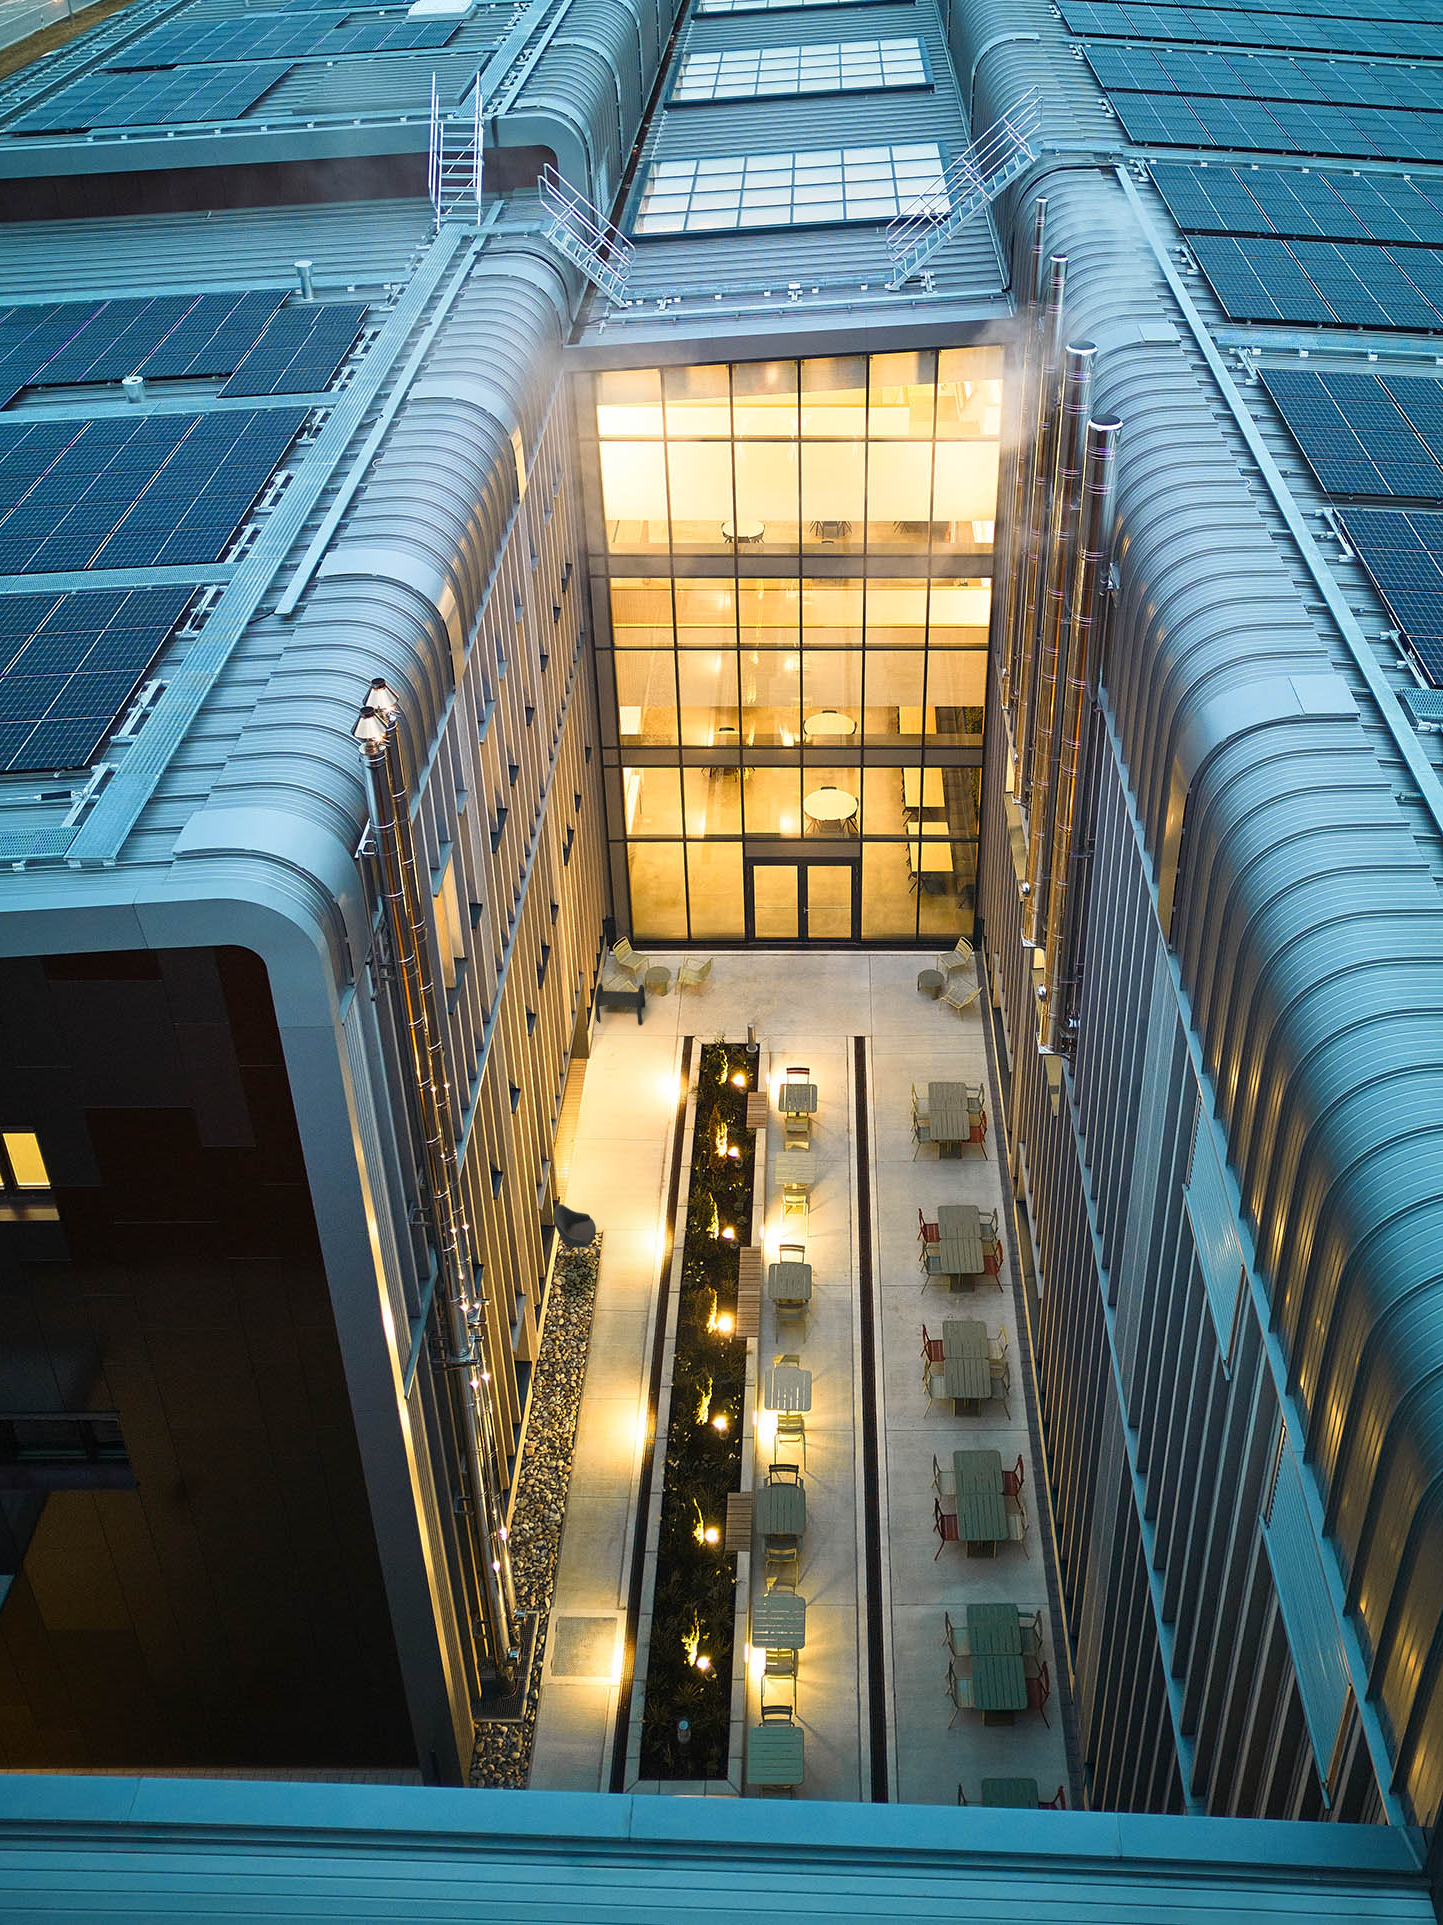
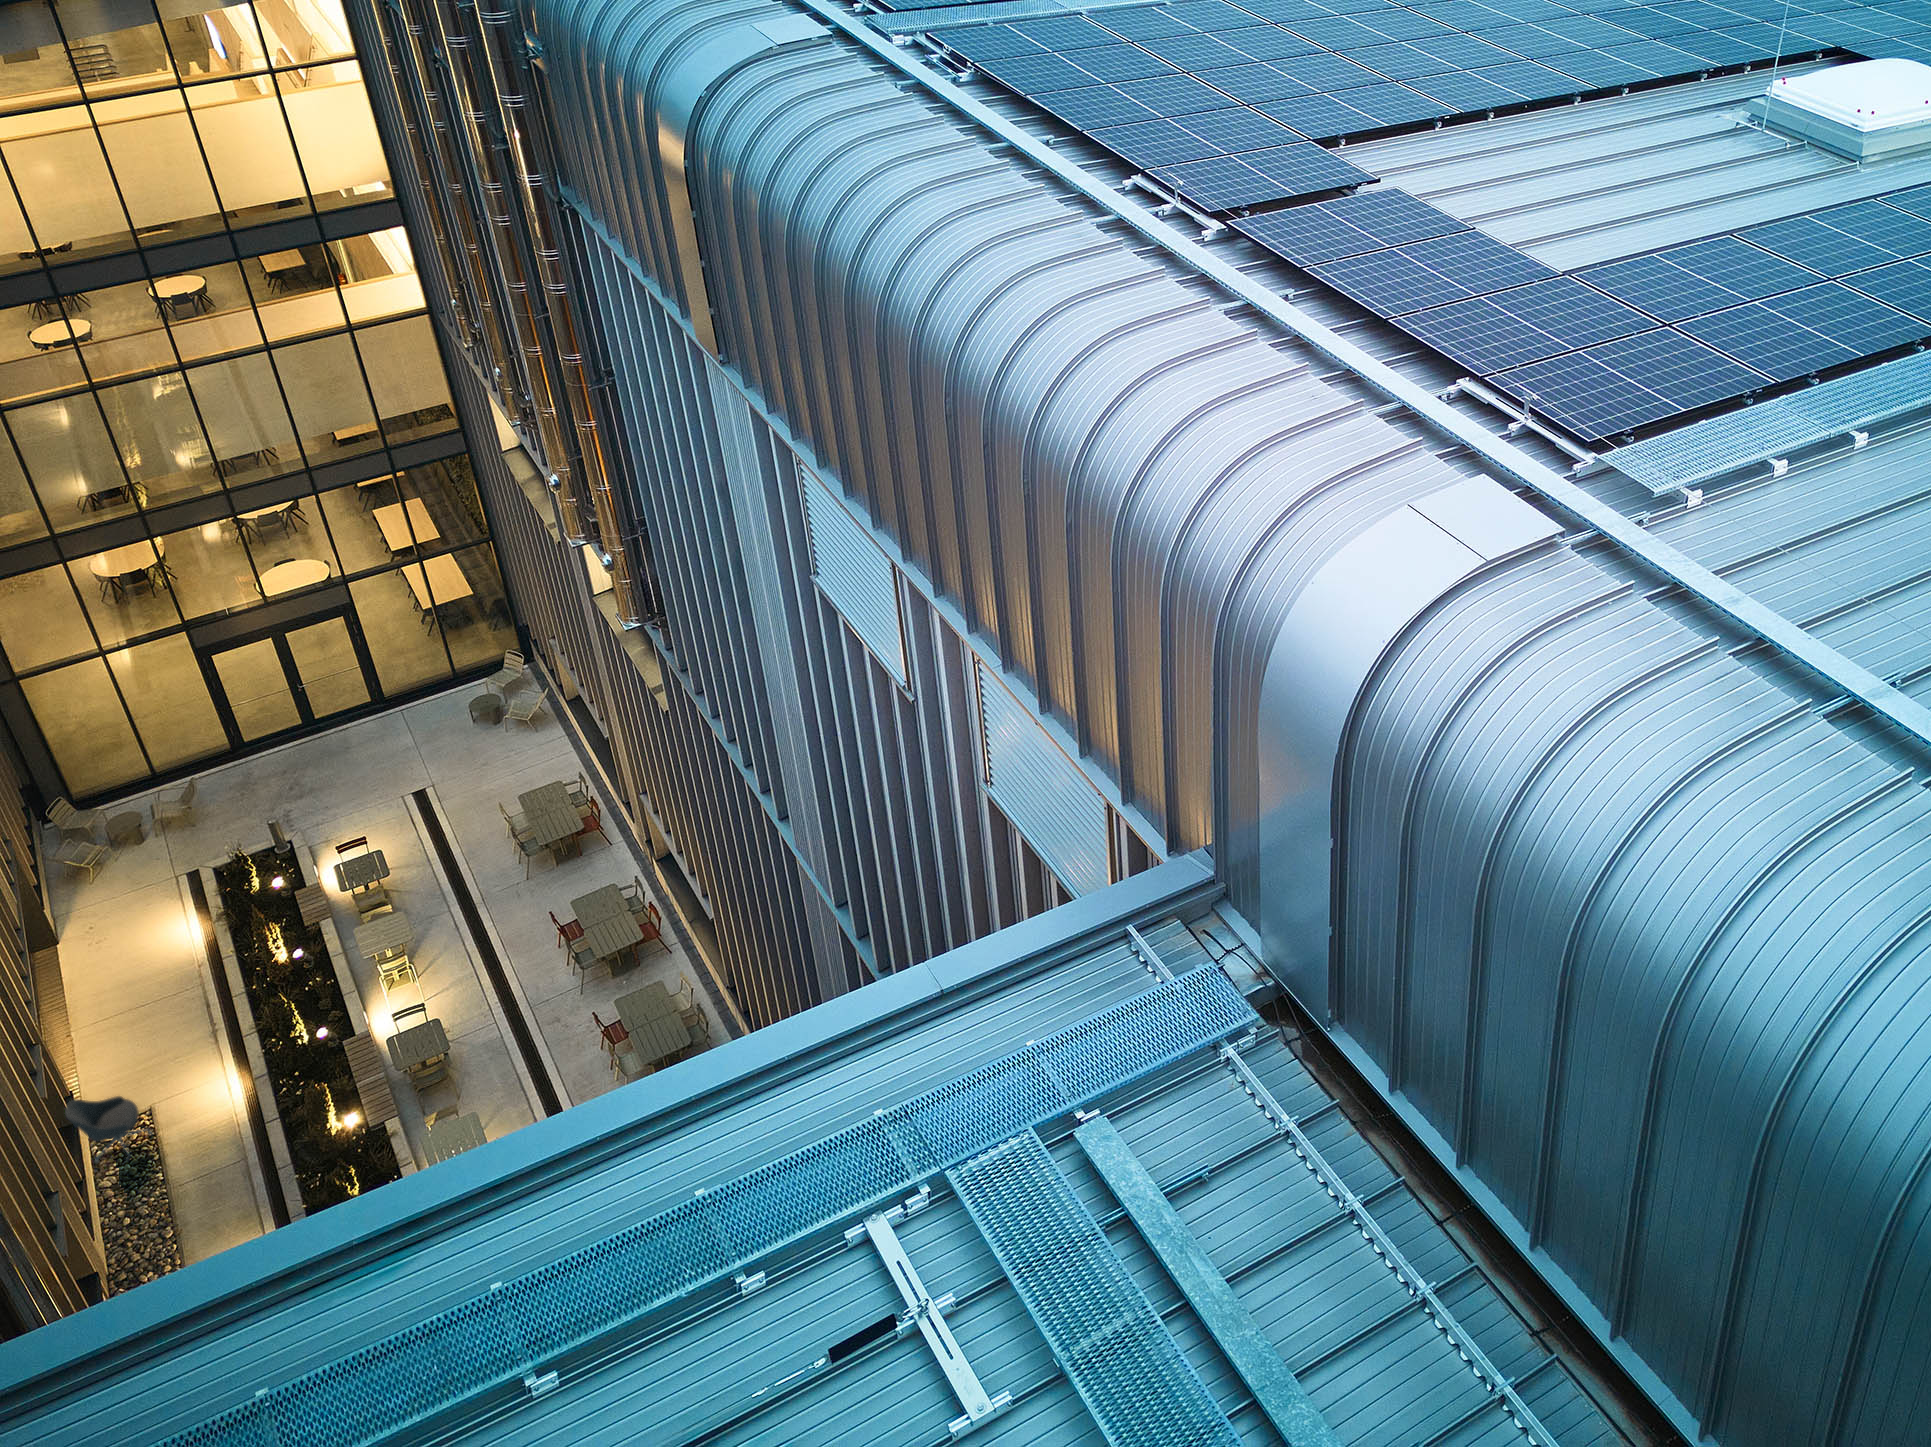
bench: present [595,983,645,1025] -> none [35,838,119,907]

